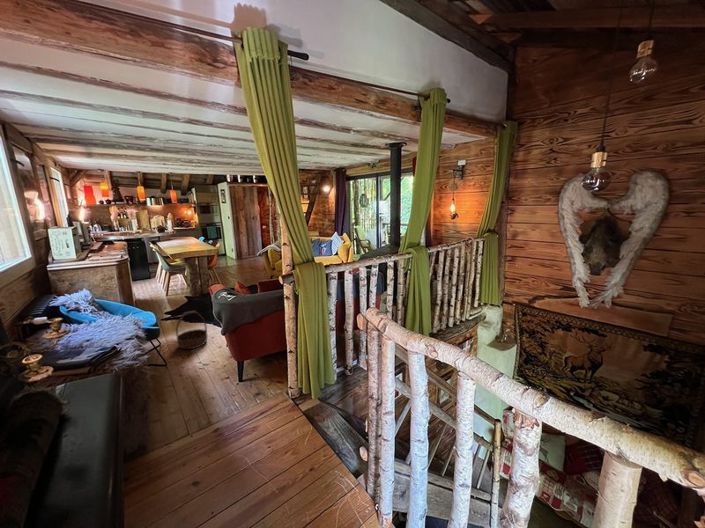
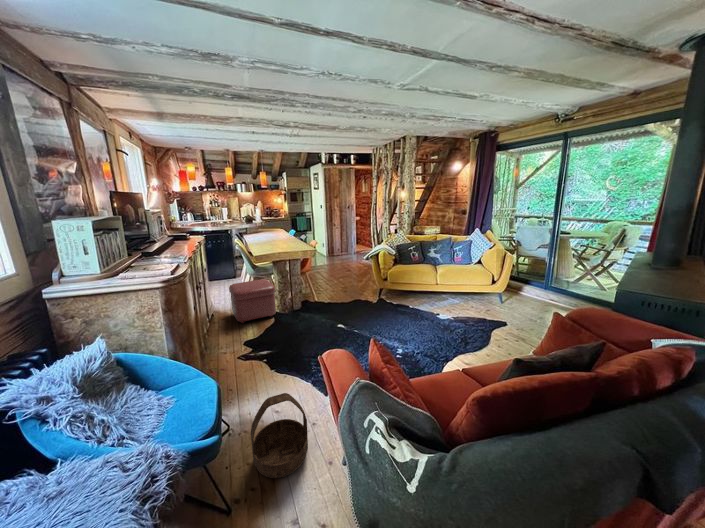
ottoman: none [150,272,189,303] -> present [229,279,276,323]

